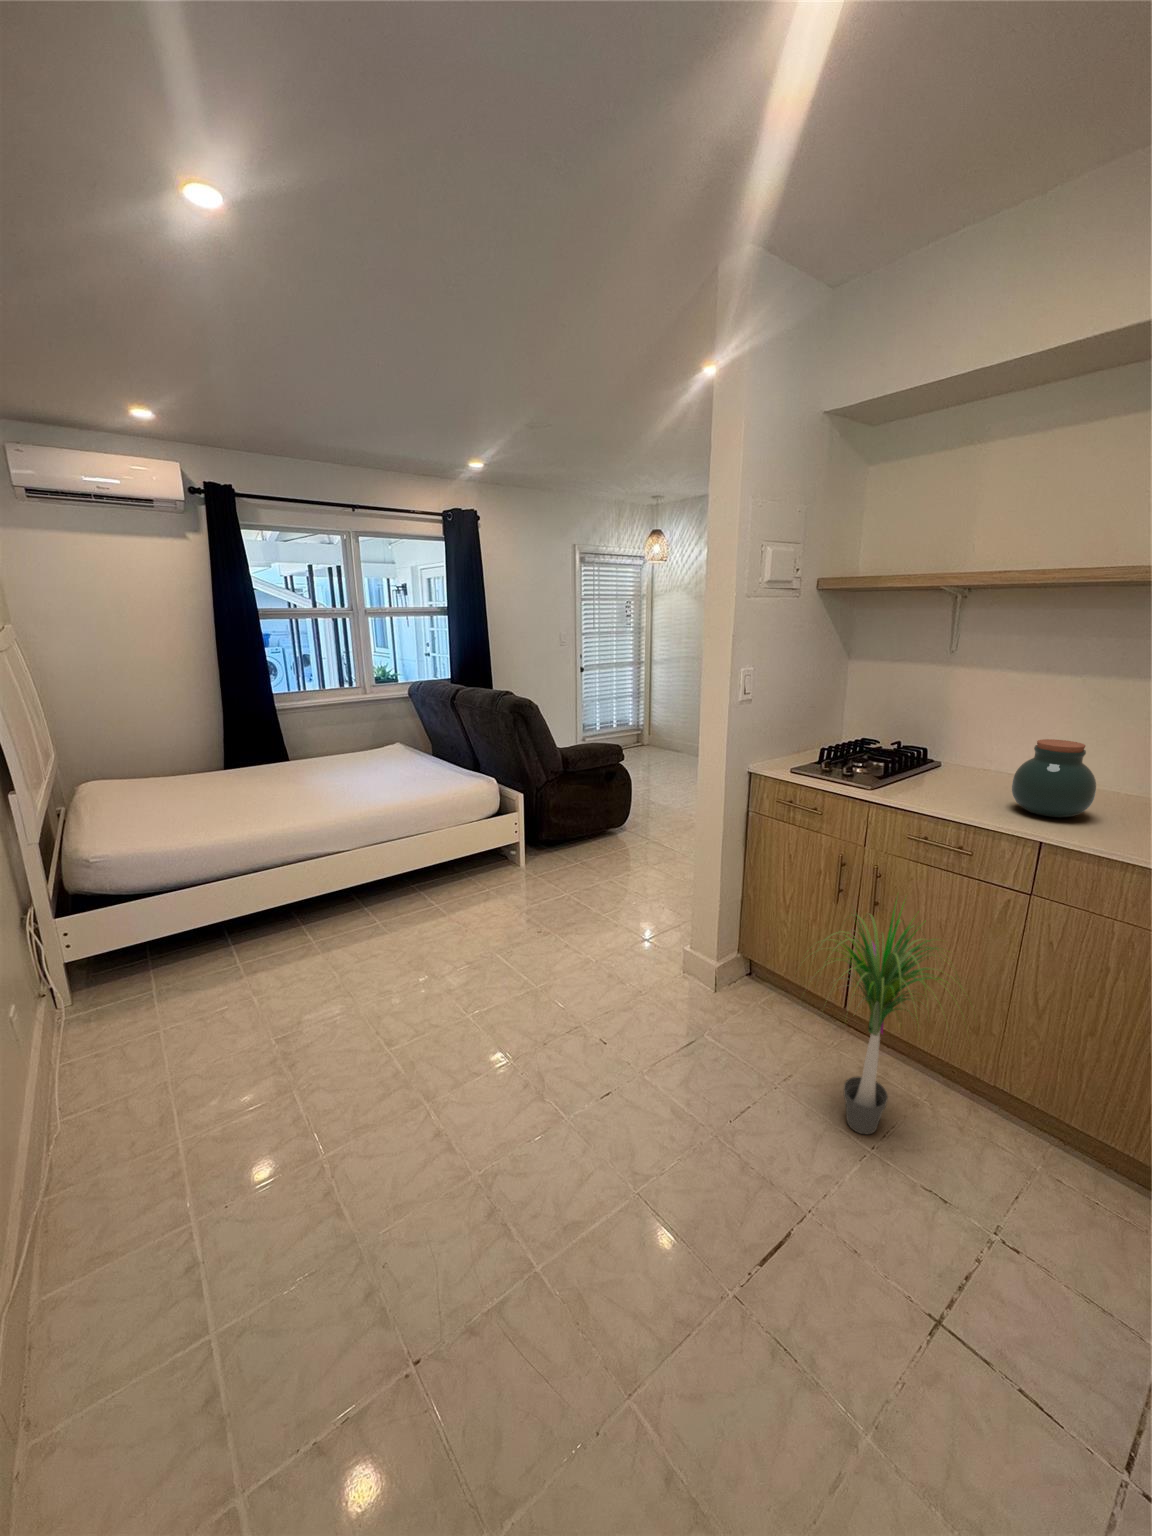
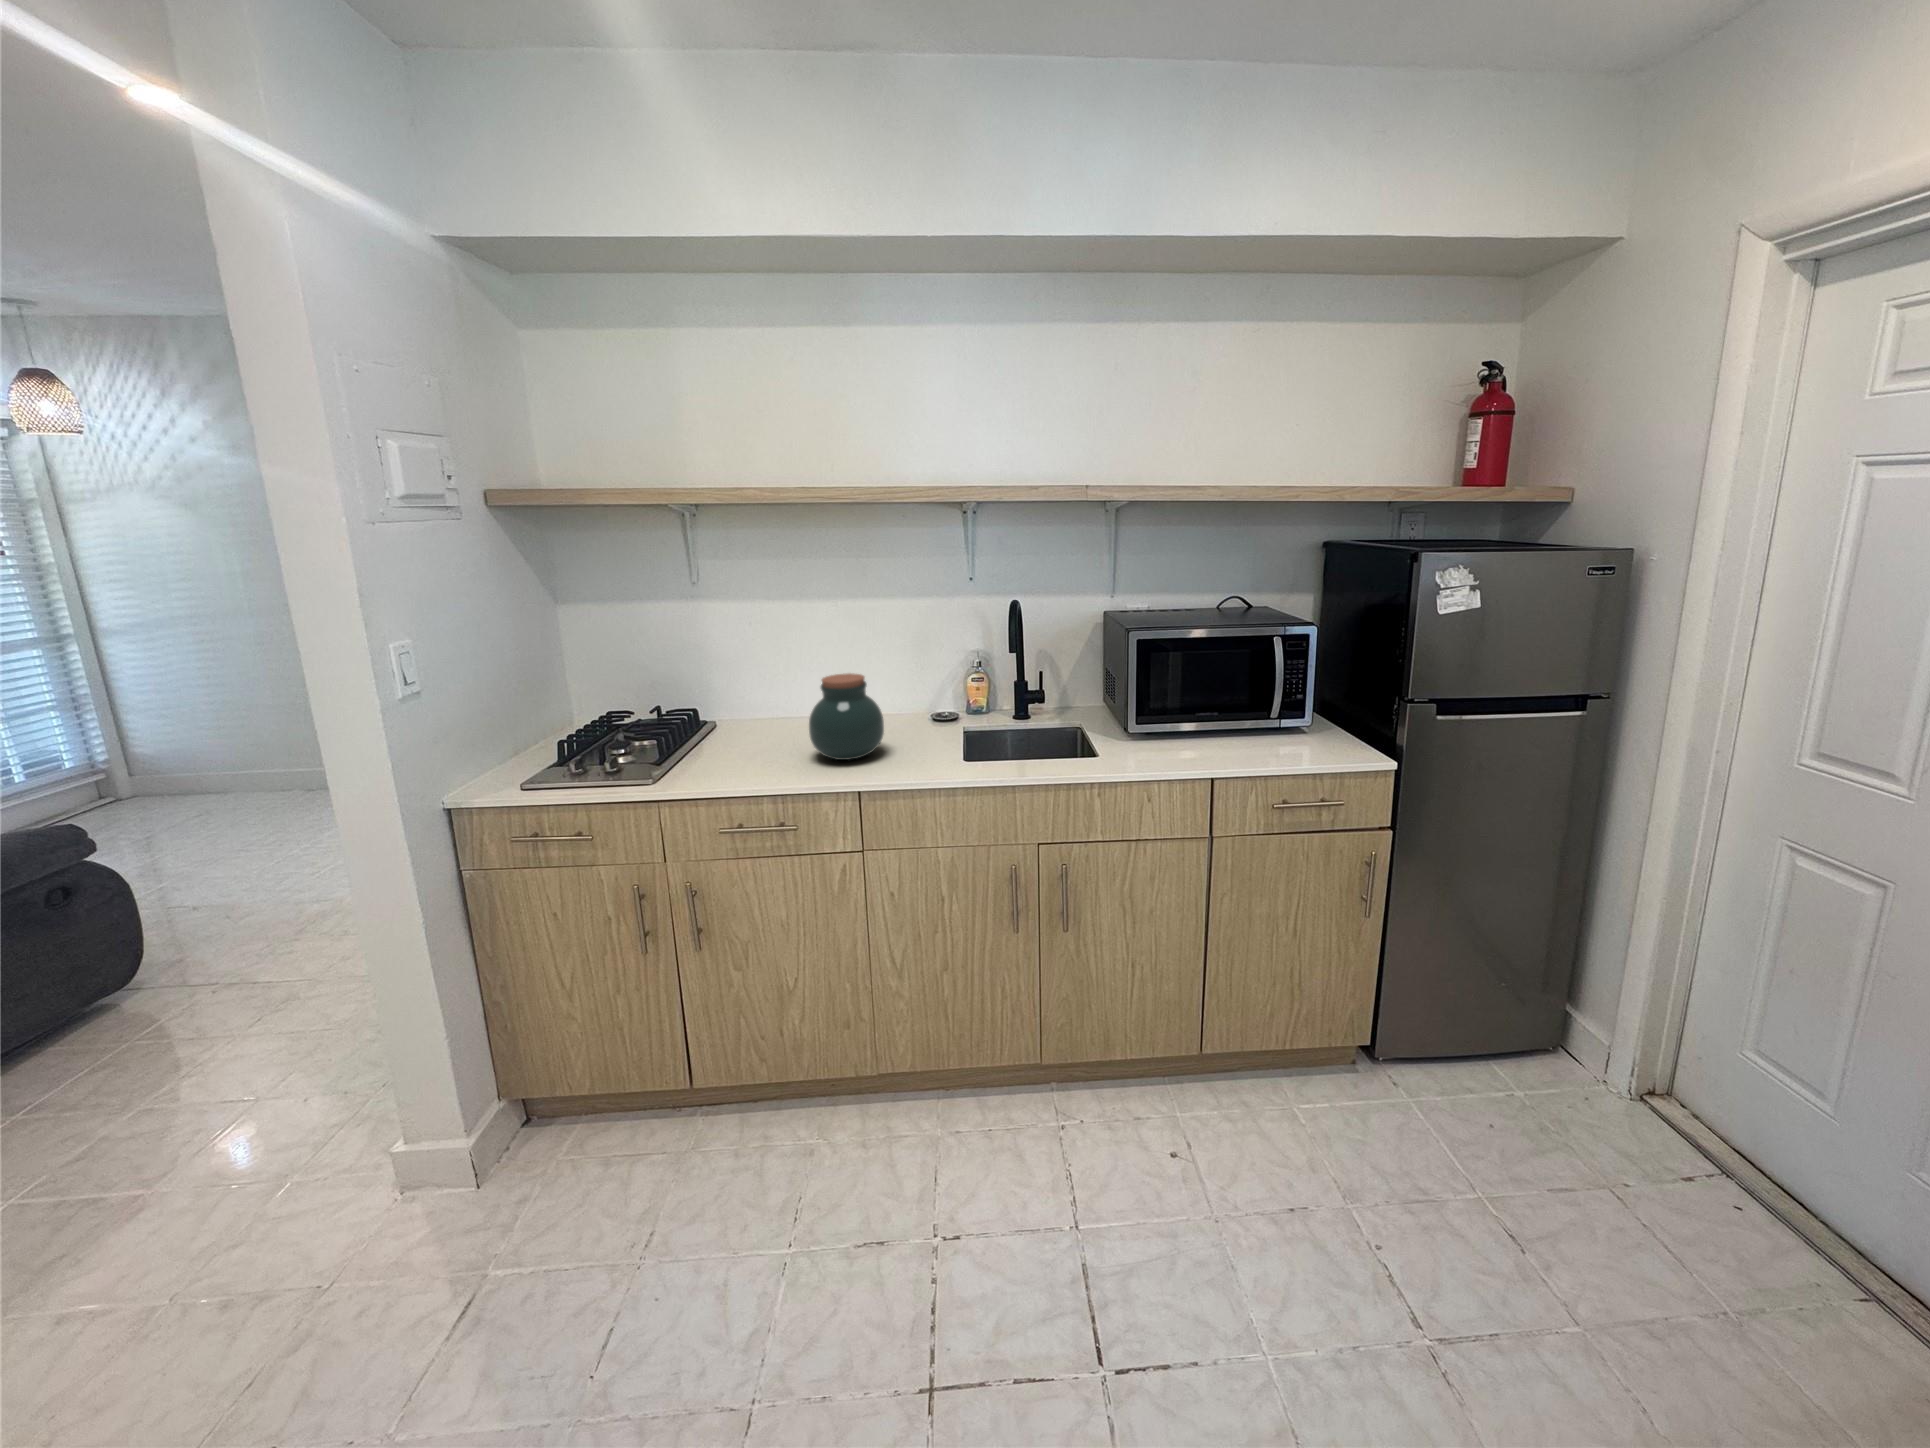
potted plant: present [812,905,957,1134] -> none [626,906,861,1242]

